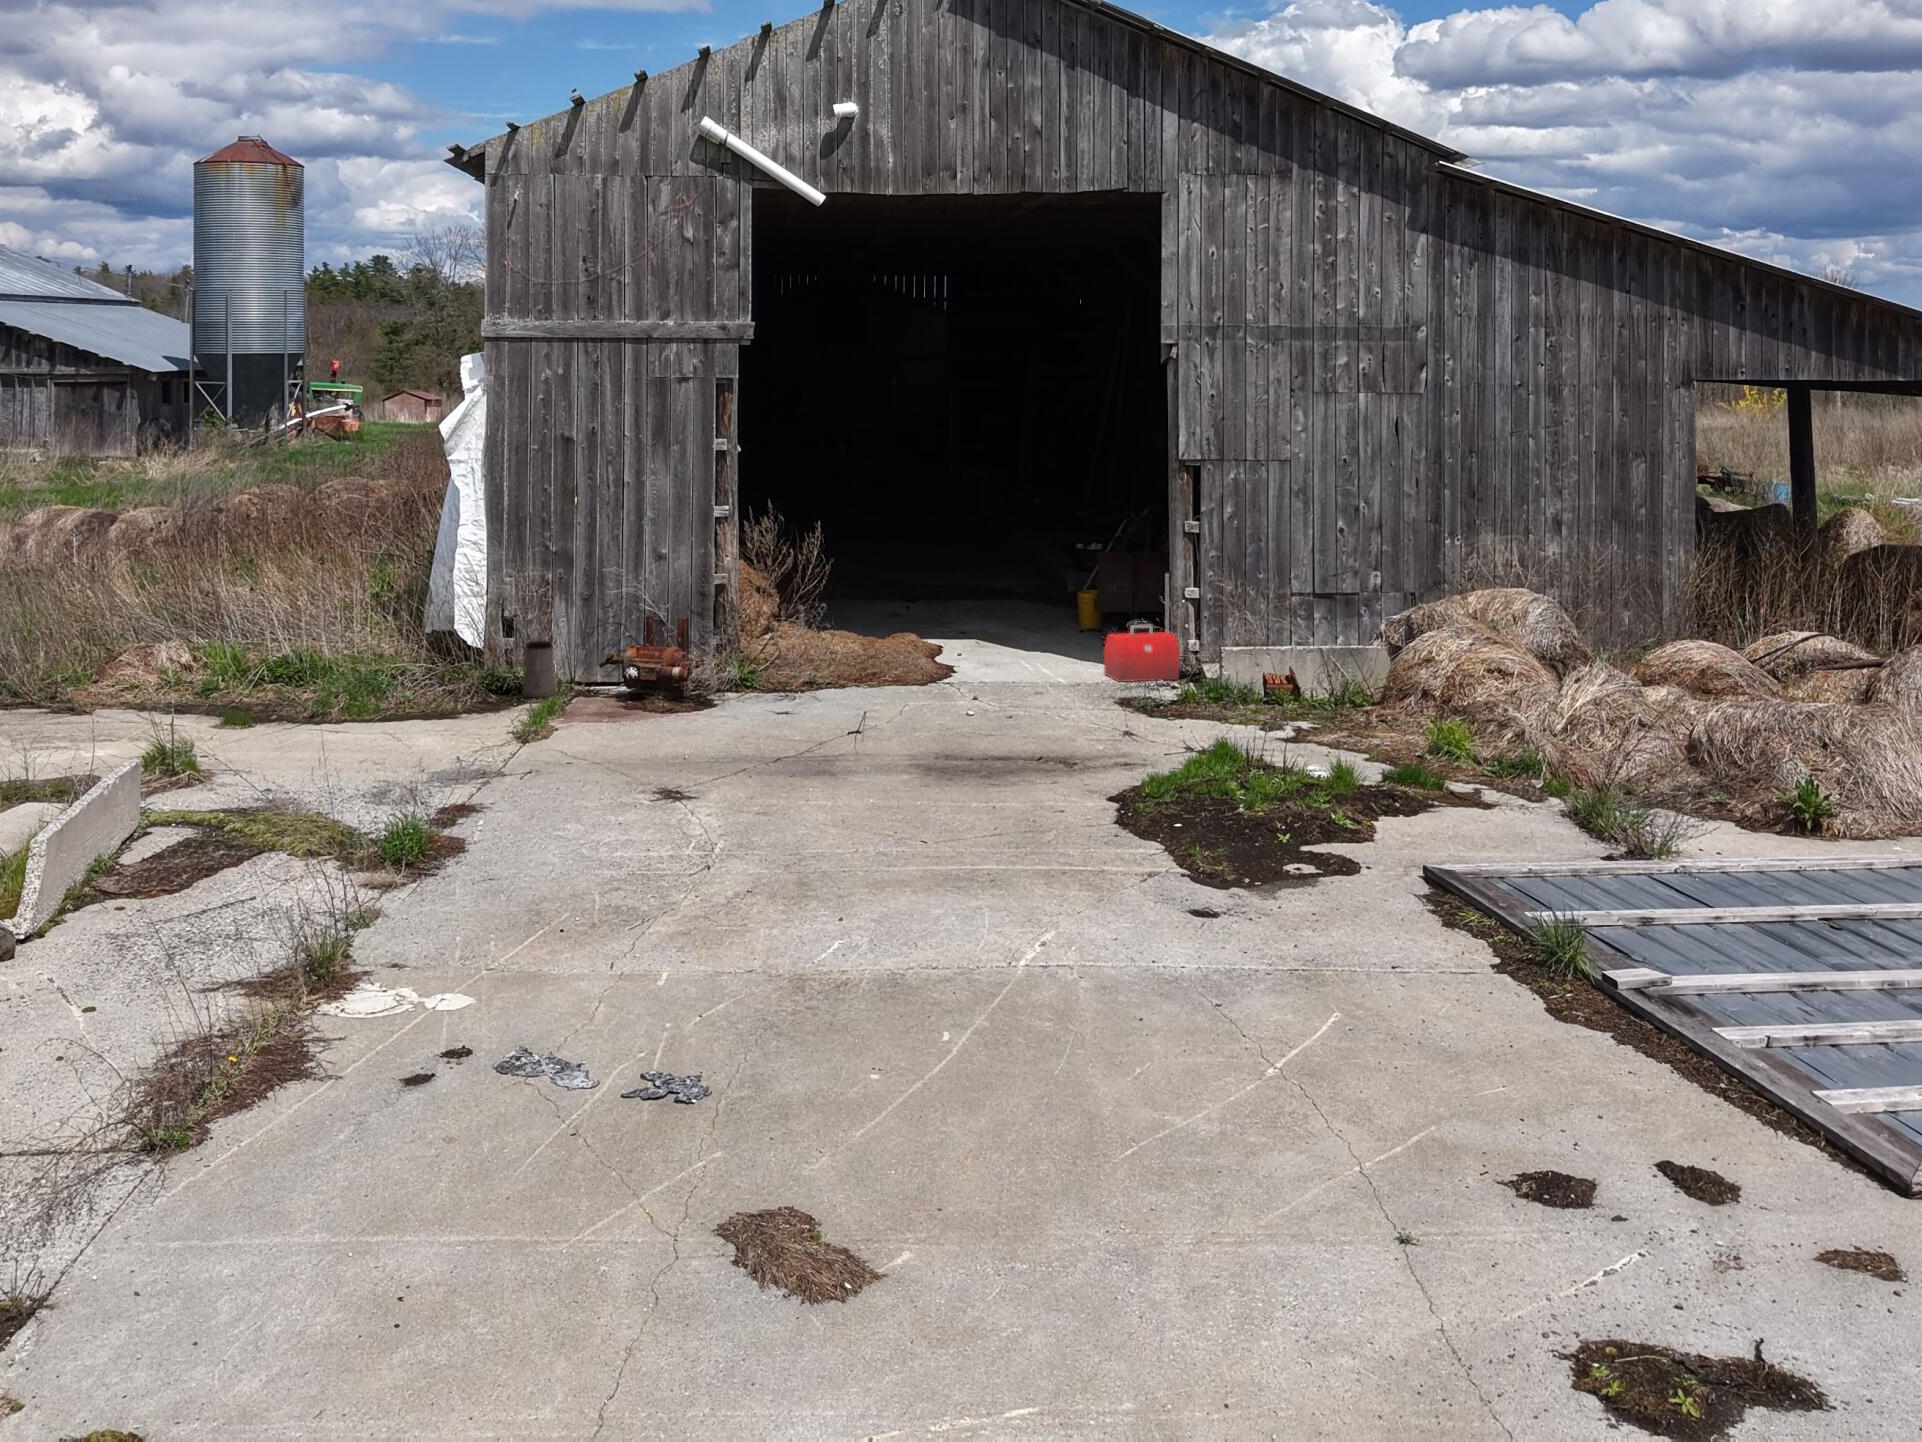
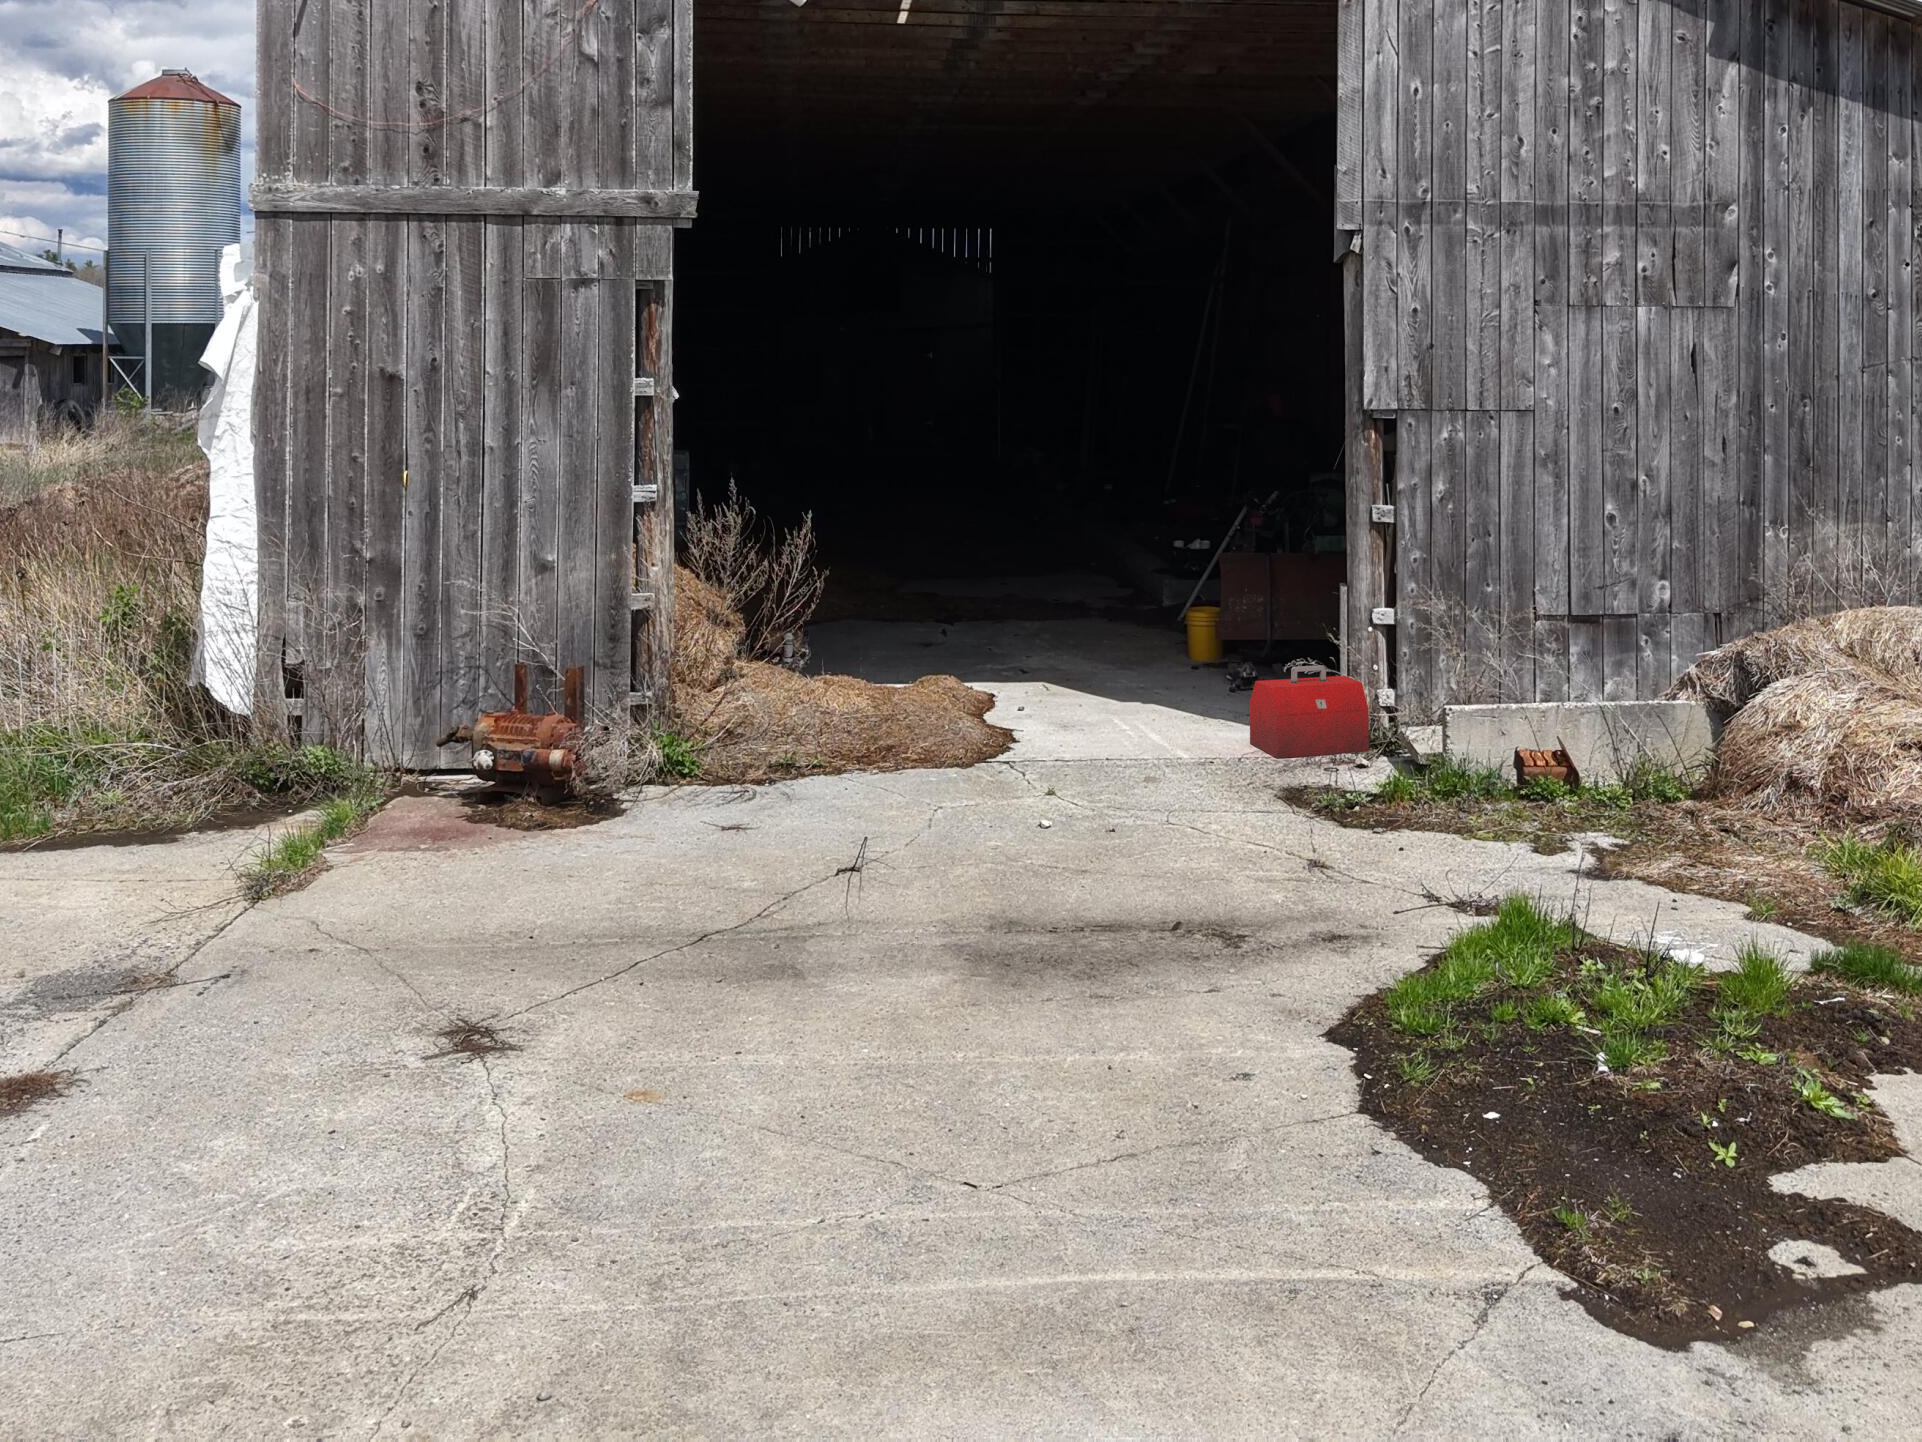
watering can: present [522,632,555,697] -> none [296,690,356,806]

